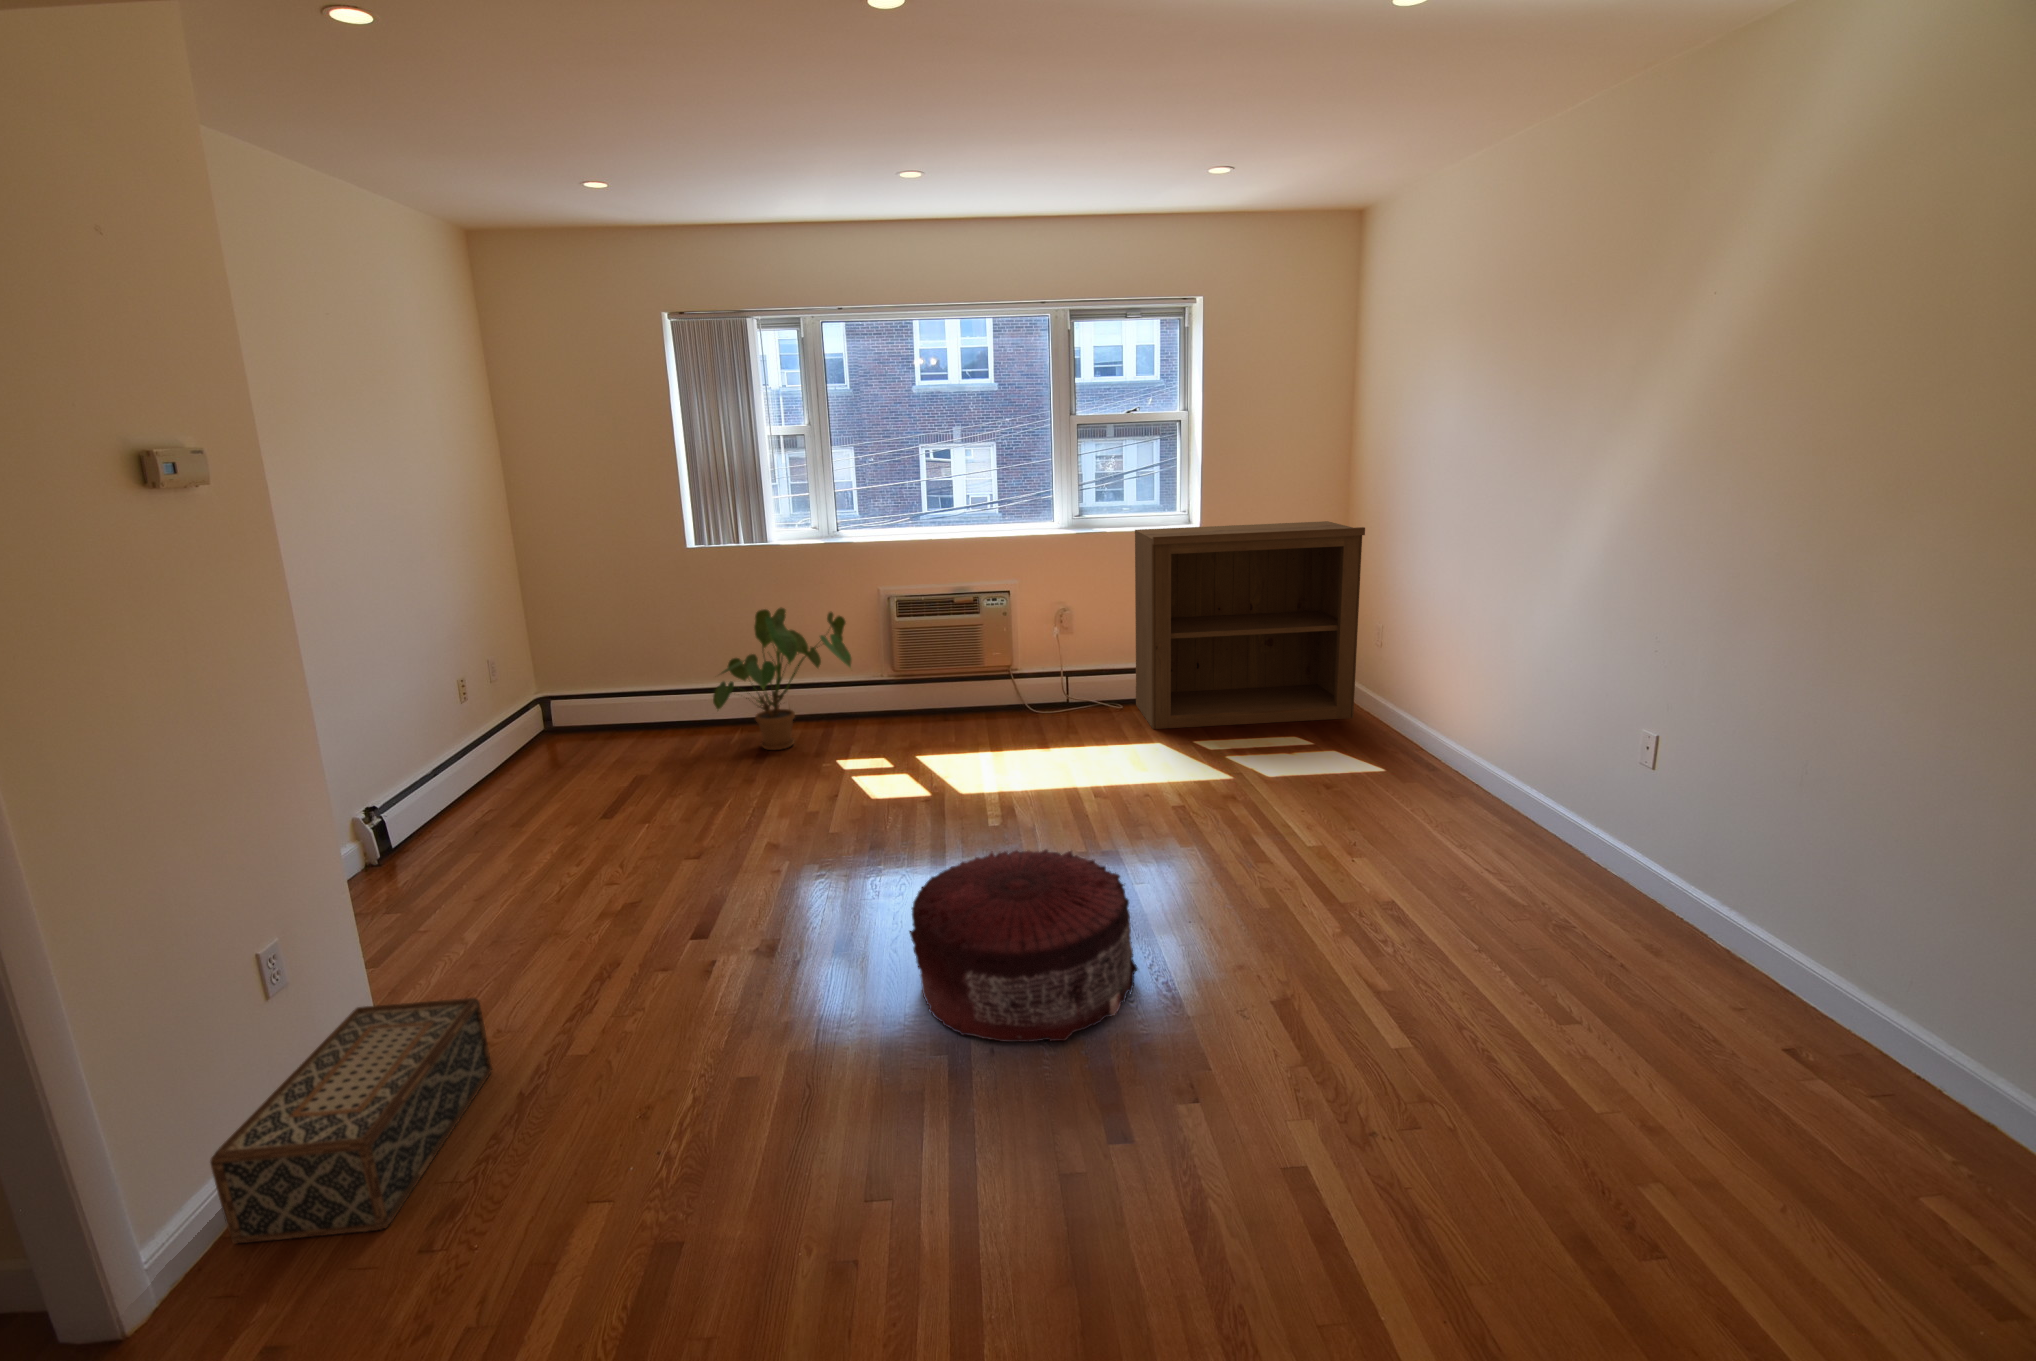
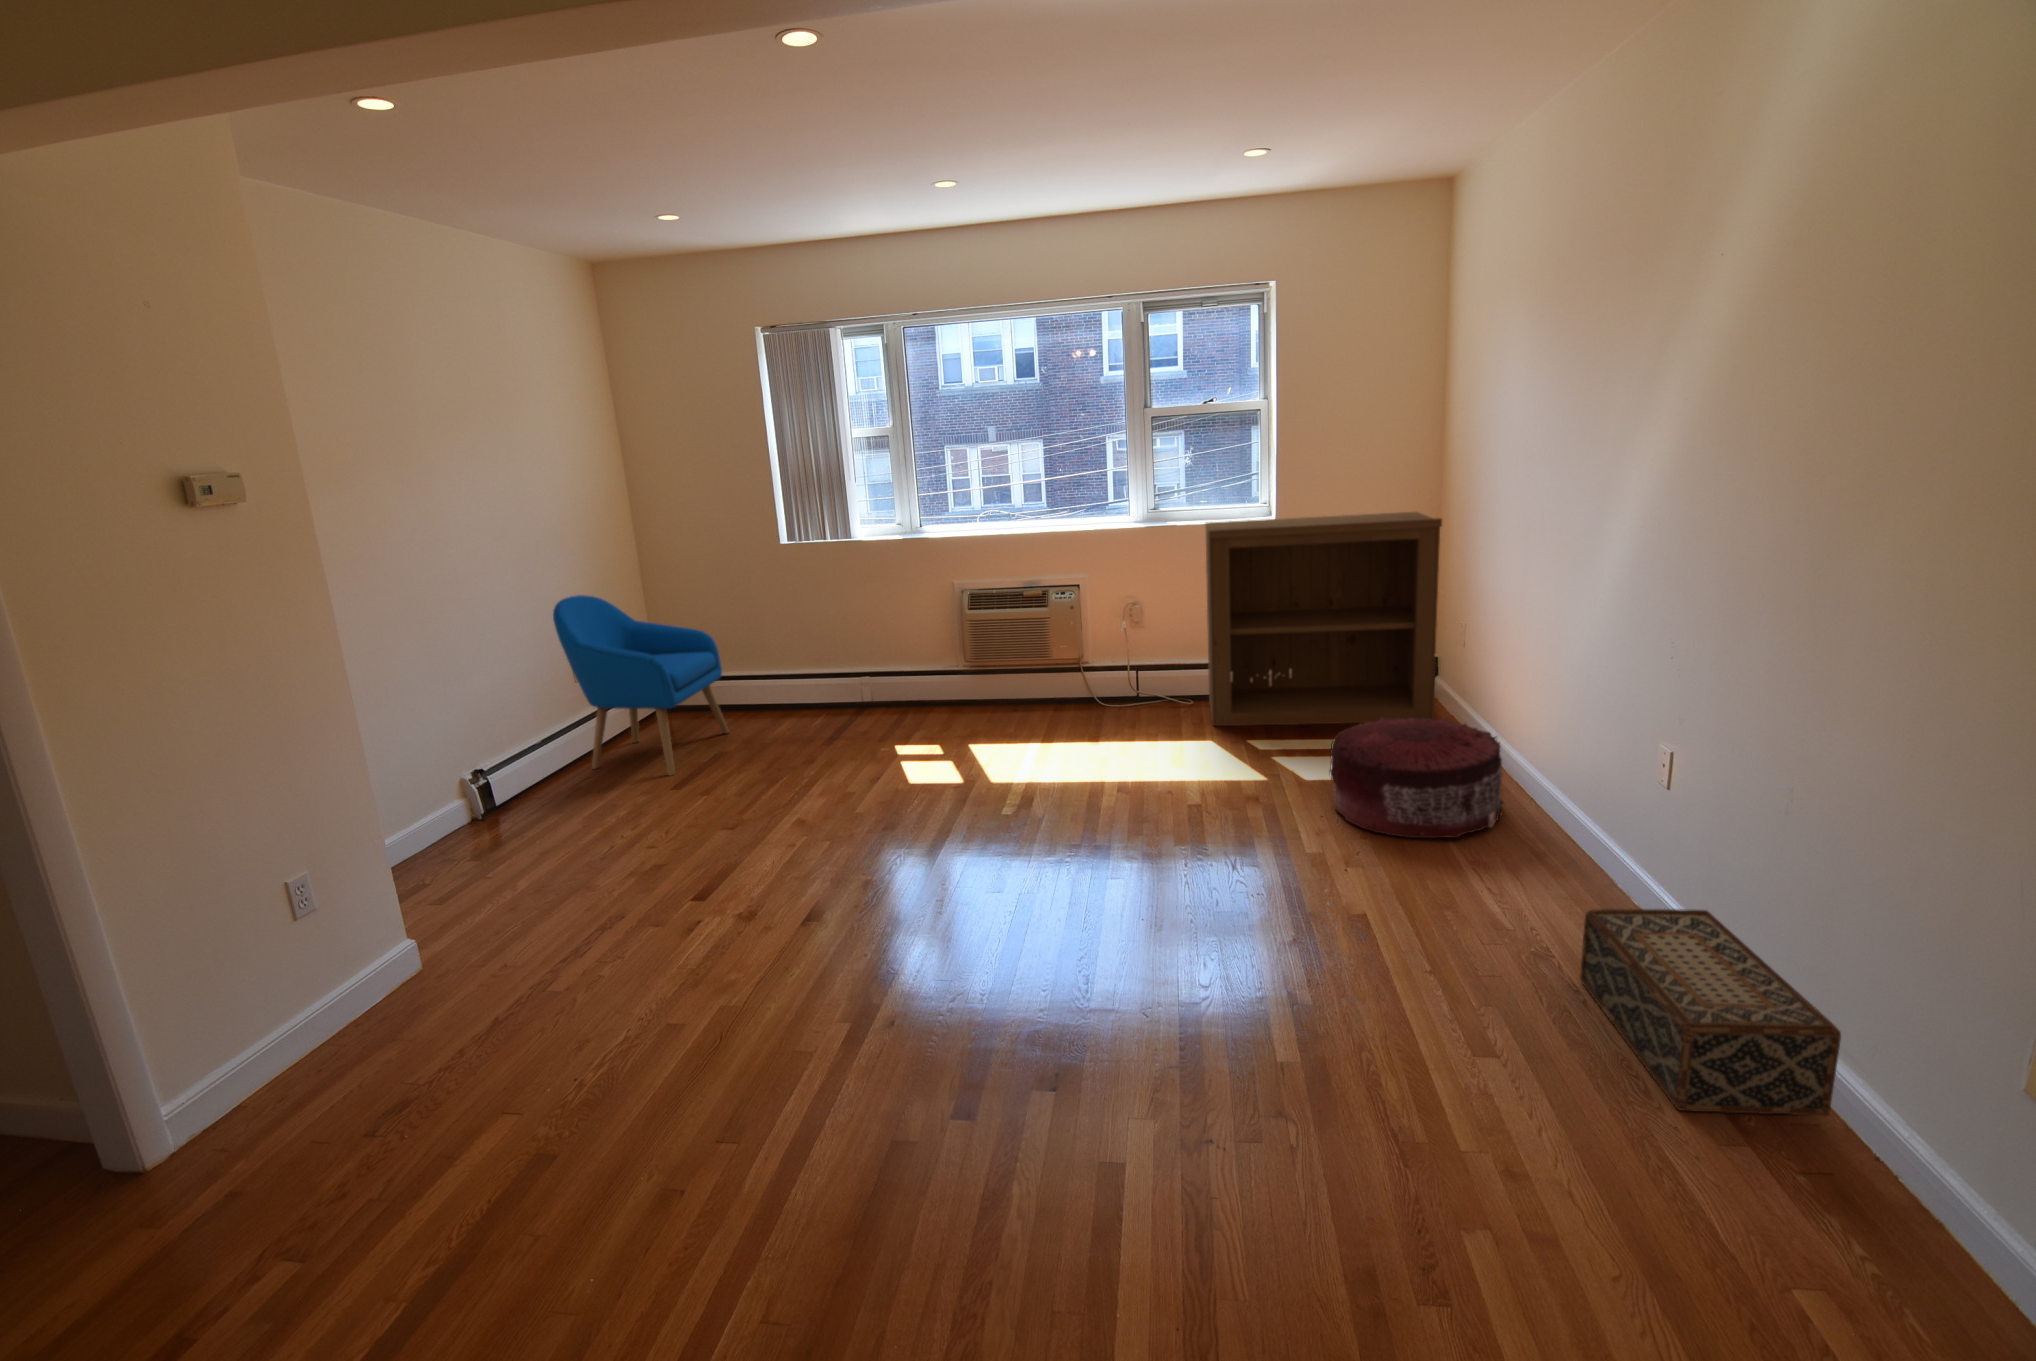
armchair: none [442,604,638,803] -> present [553,595,729,775]
house plant: present [713,608,851,750] -> none [791,600,918,734]
pouf: present [910,849,1138,1042] -> present [1329,717,1504,838]
woven basket: present [210,998,492,1244] -> present [1580,909,1841,1116]

